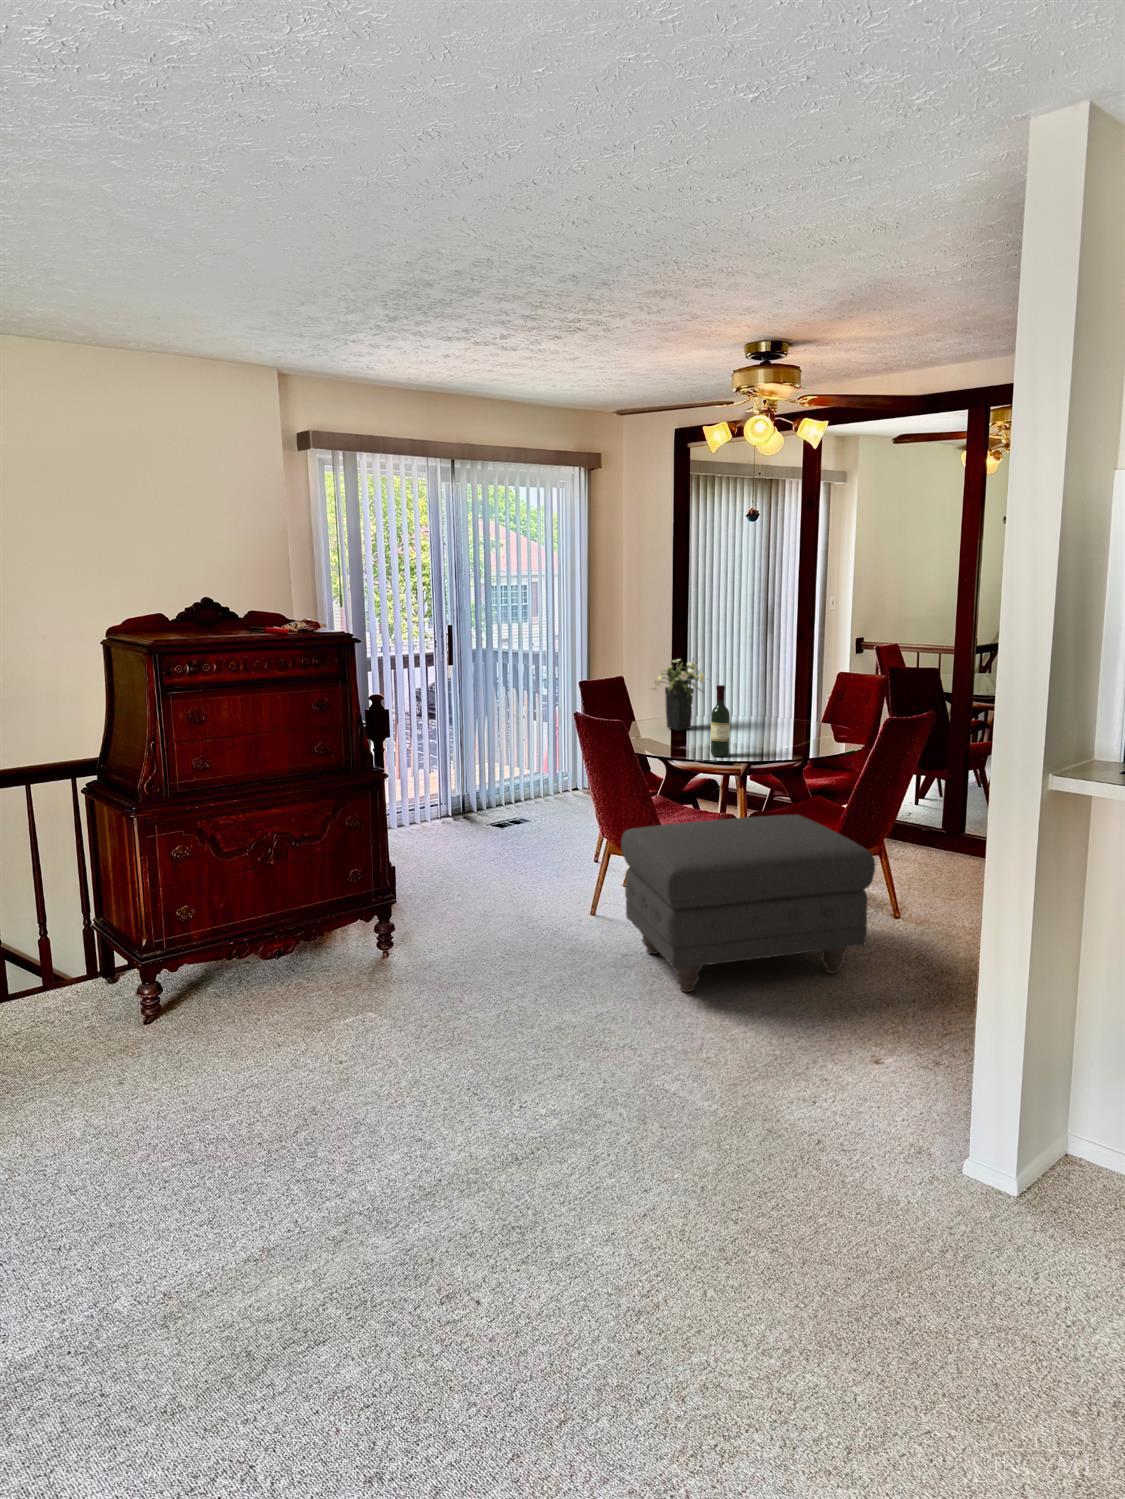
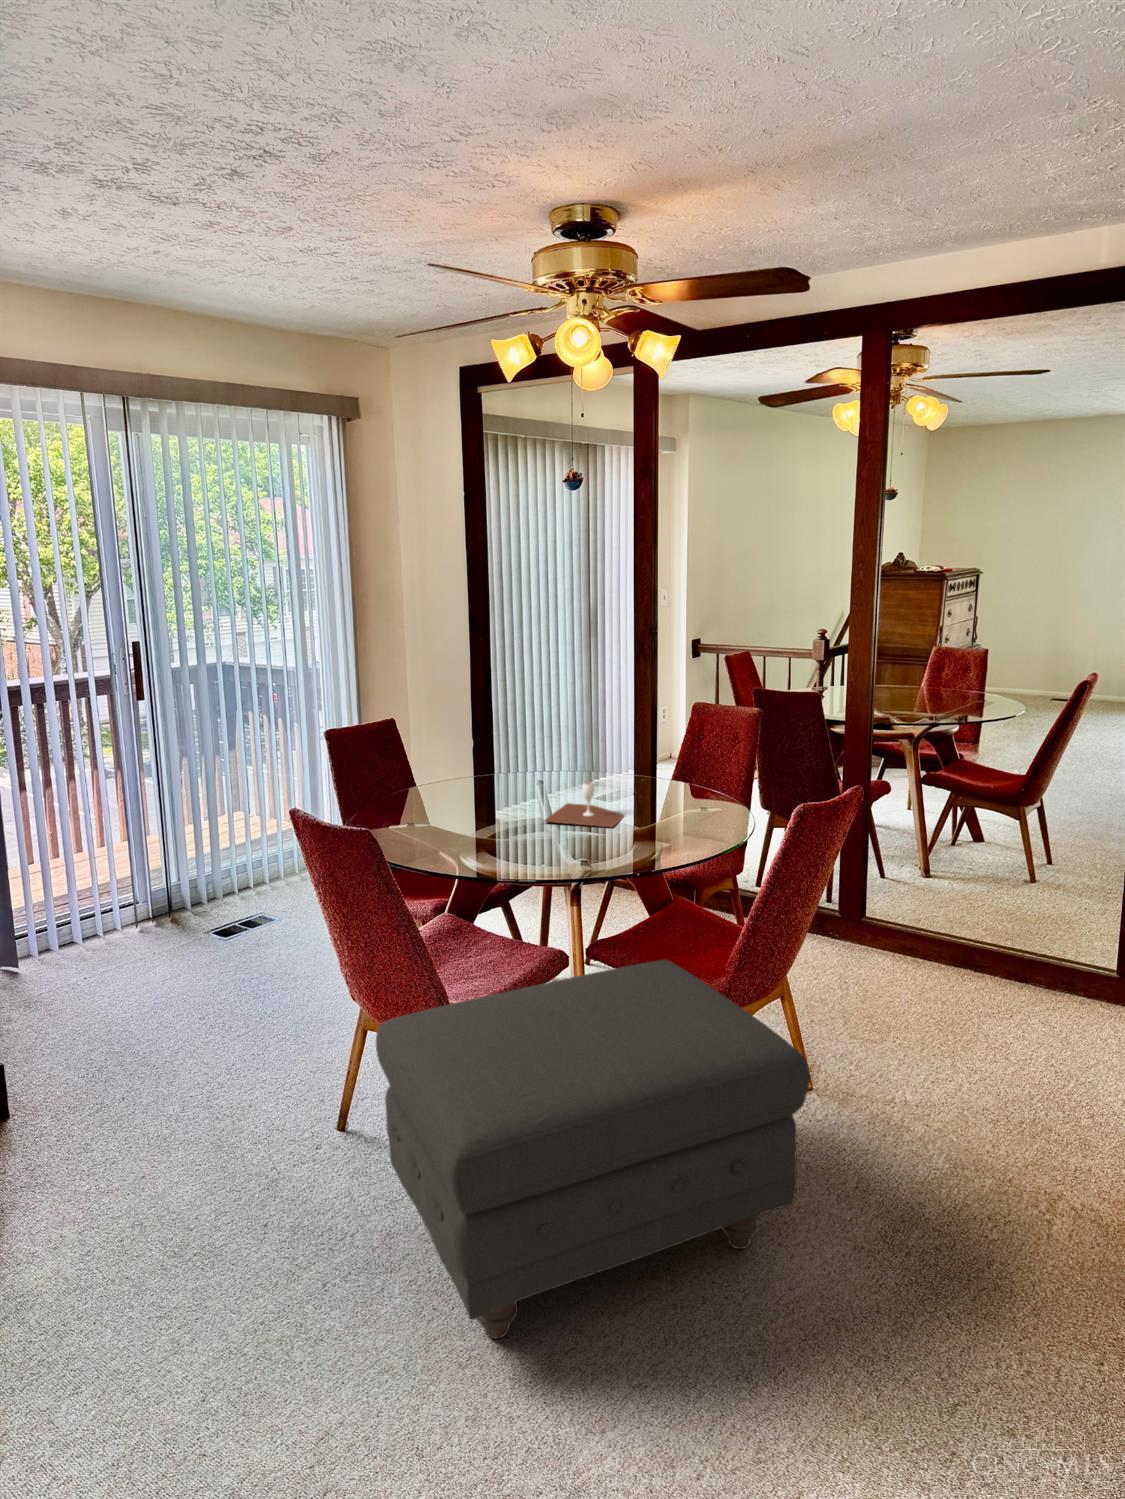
flower arrangement: present [652,659,709,730] -> none [432,692,520,802]
wine bottle: present [711,685,730,757] -> none [522,747,552,859]
wine glass: none [724,716,787,744] -> present [543,782,624,827]

